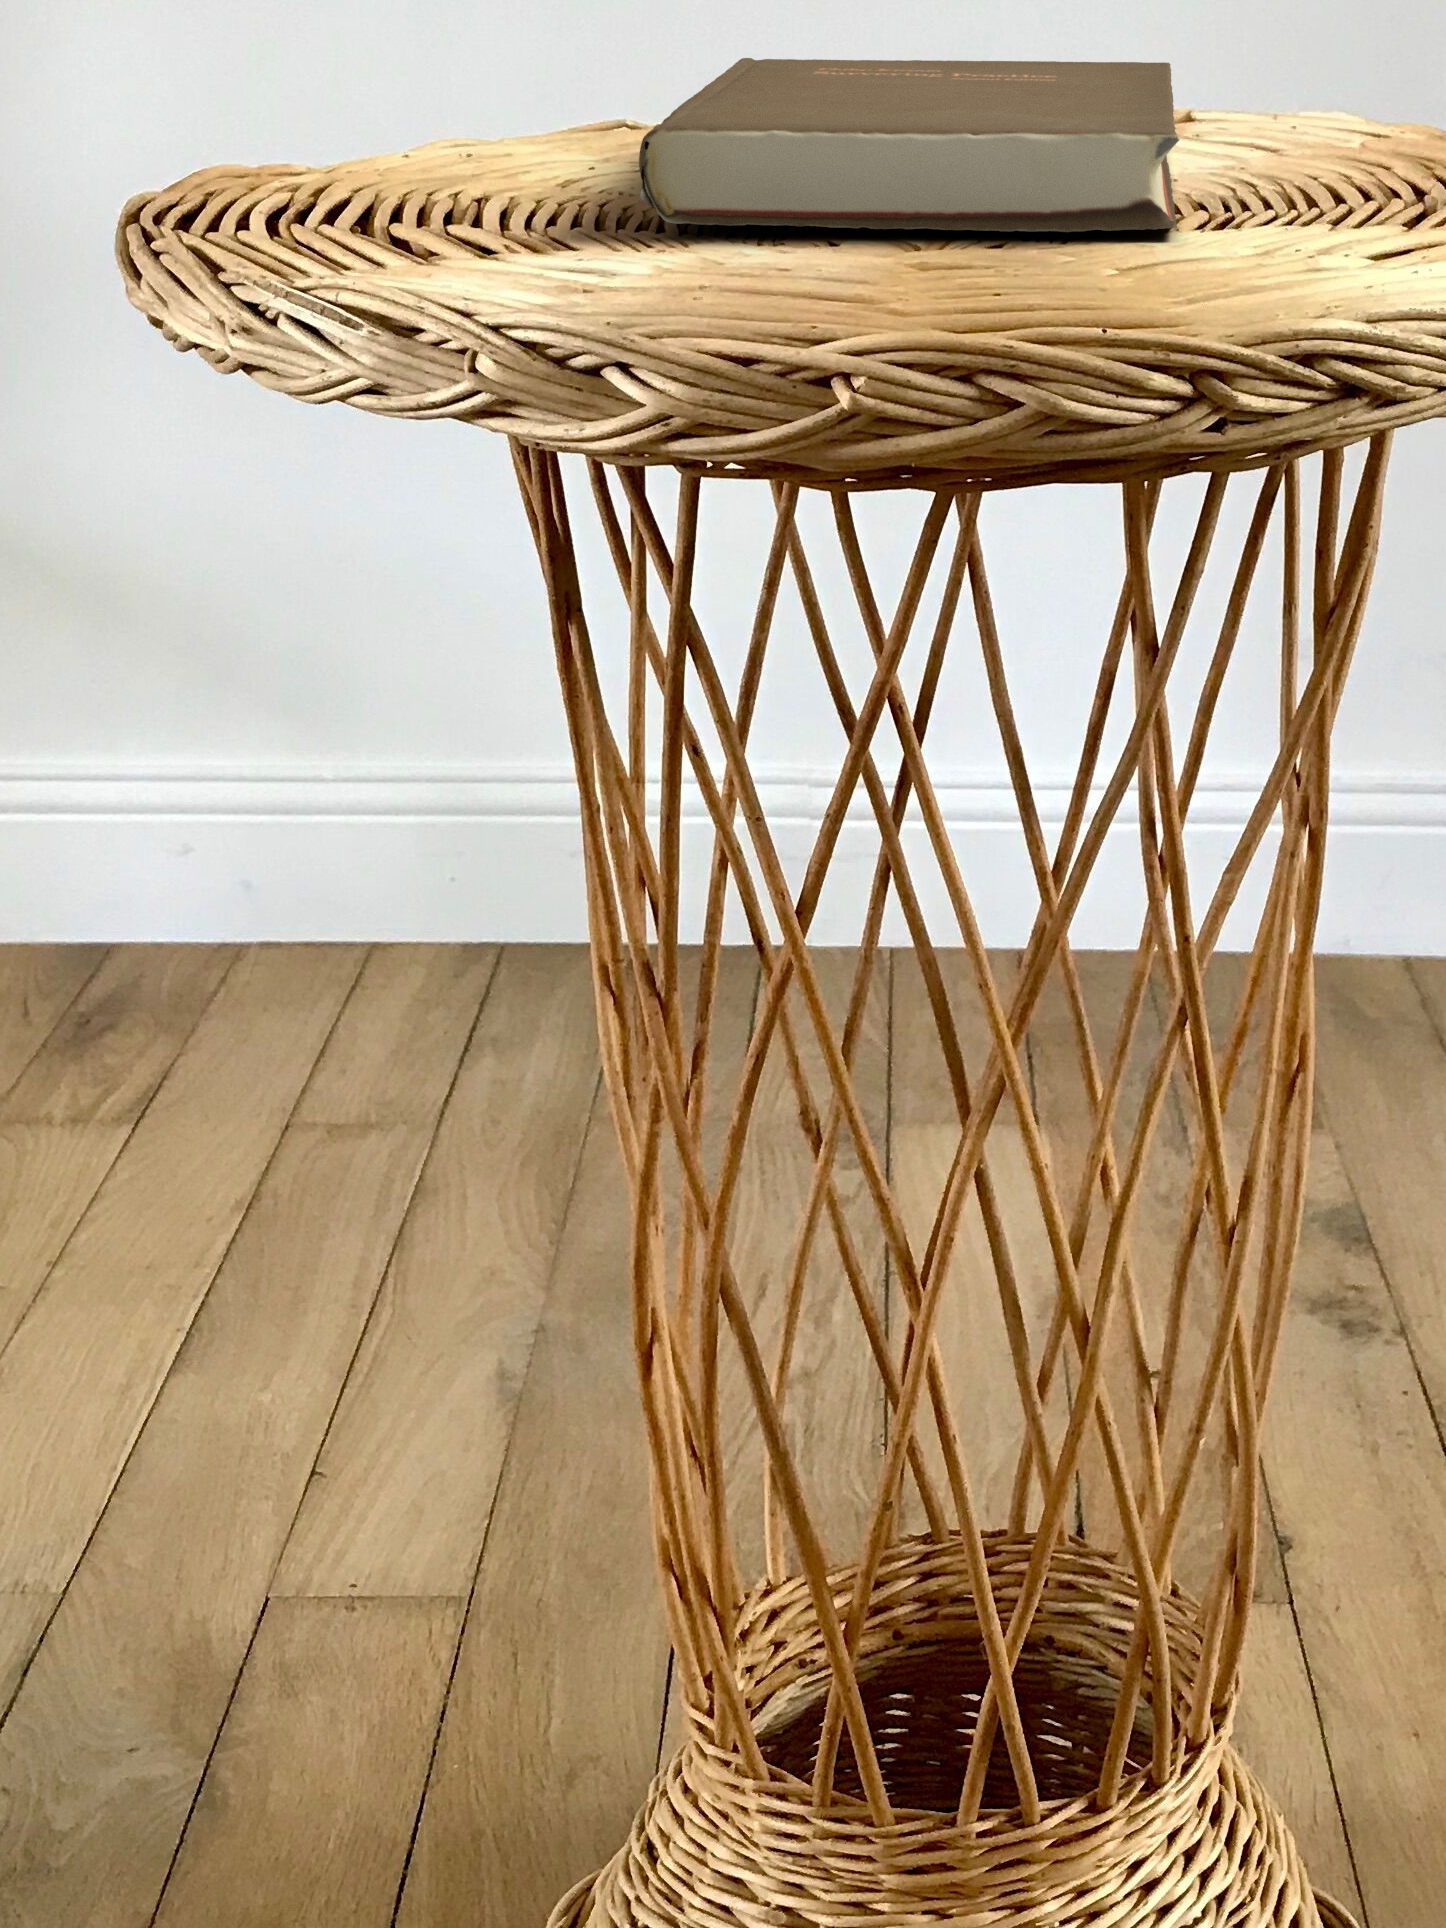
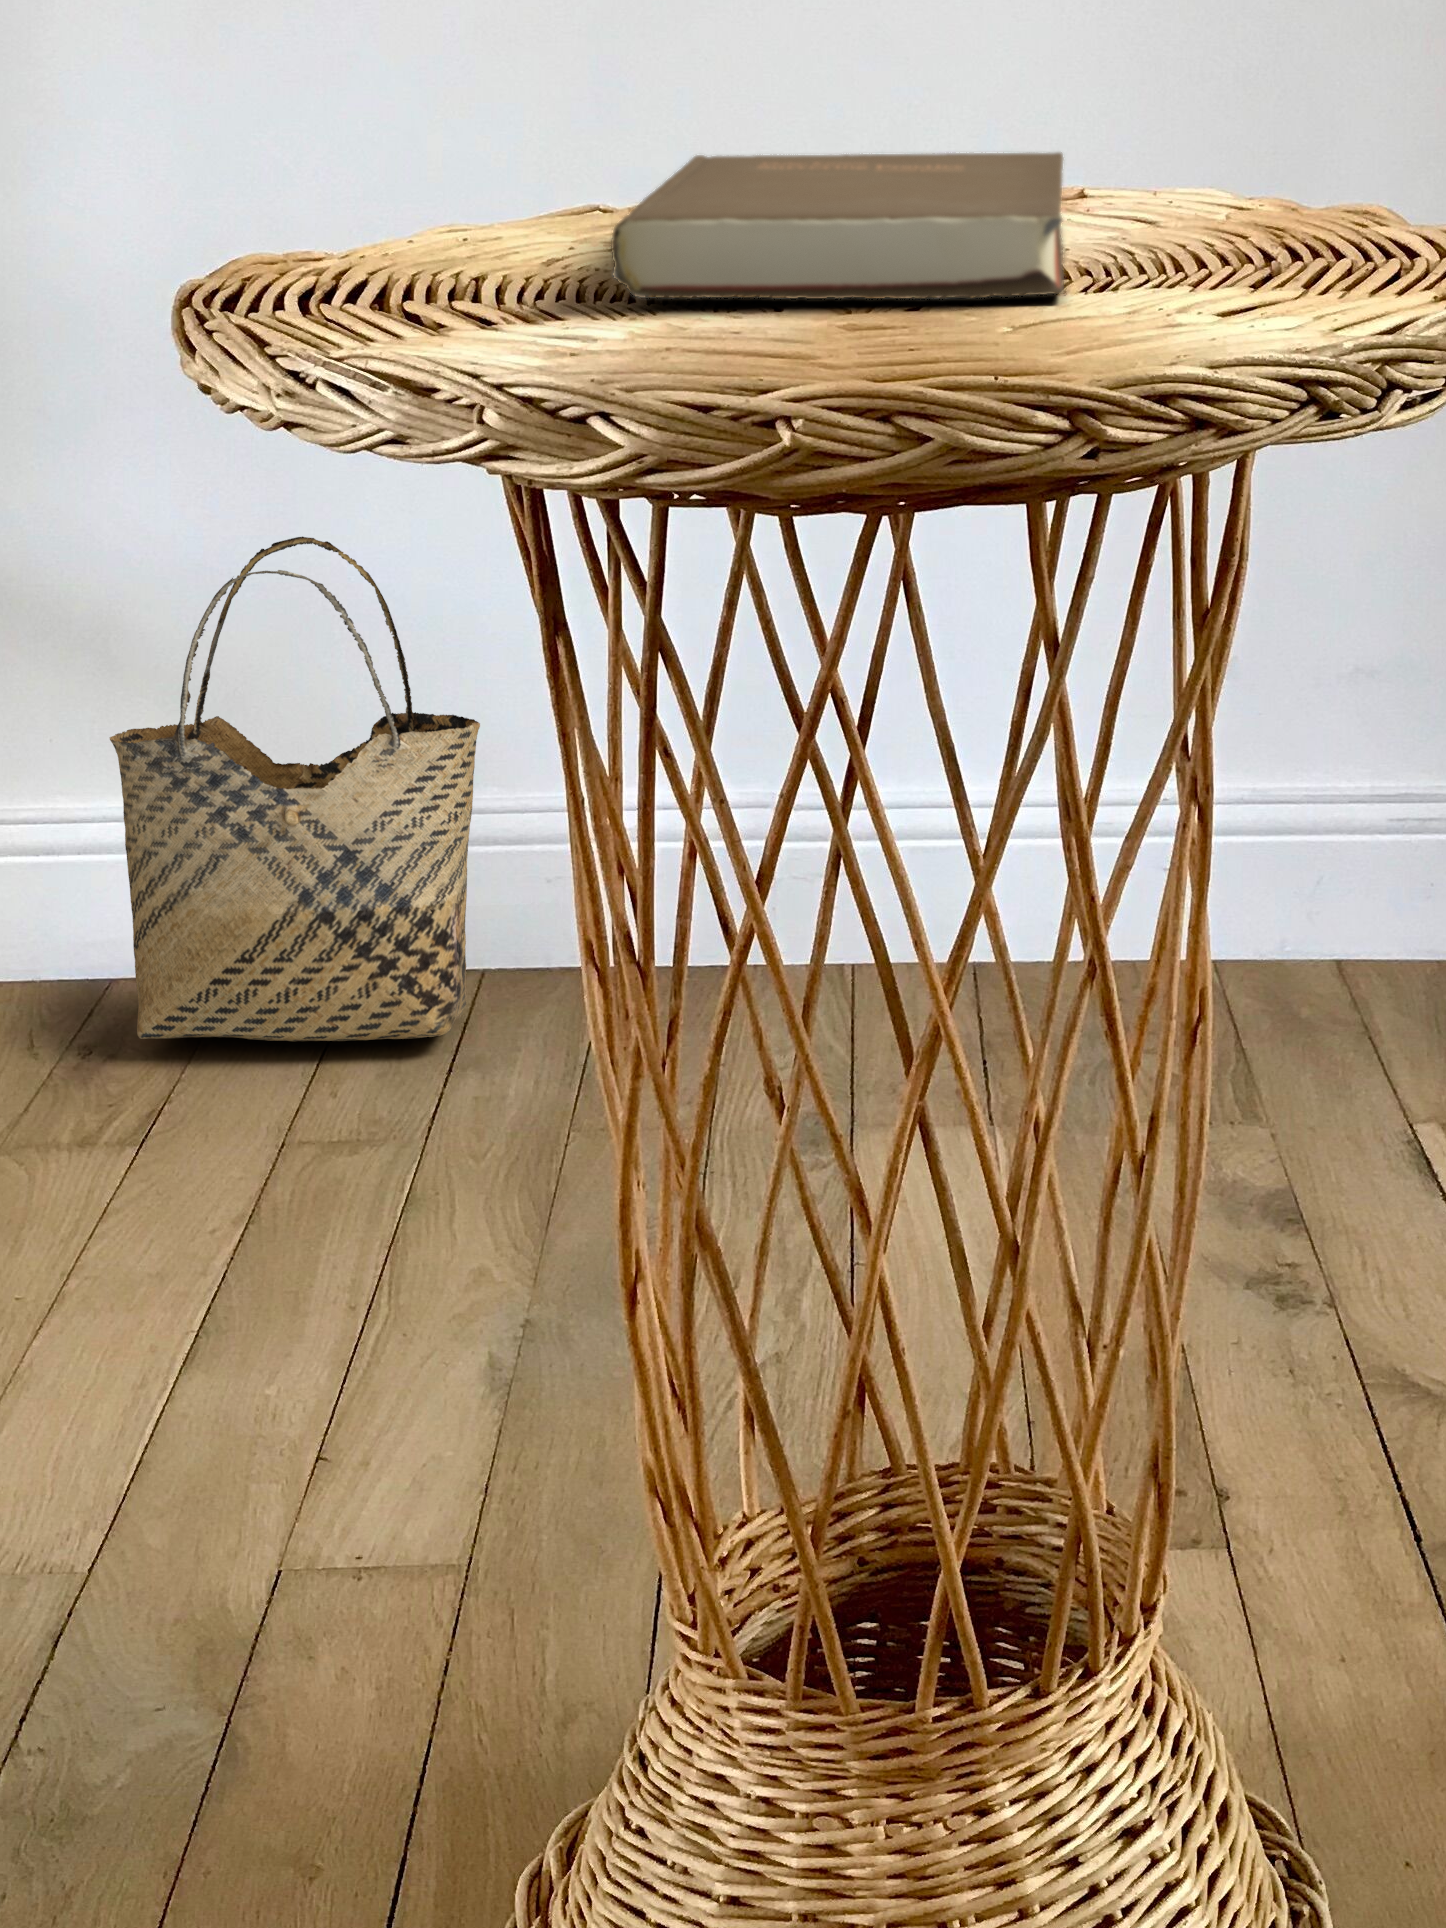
woven basket: none [104,476,502,1013] -> present [110,537,480,1041]

